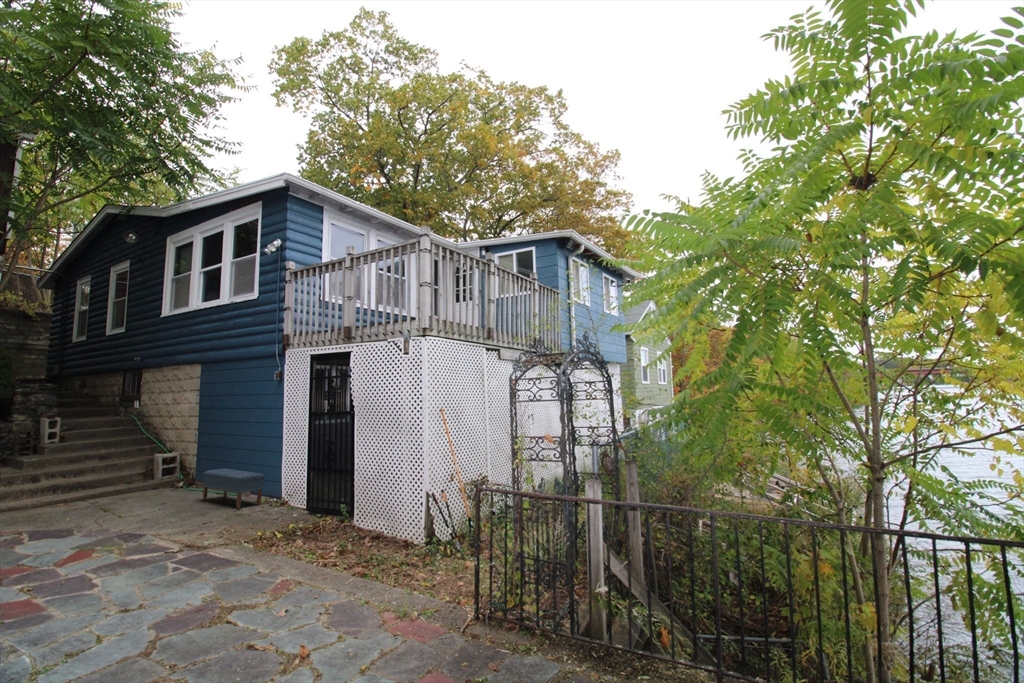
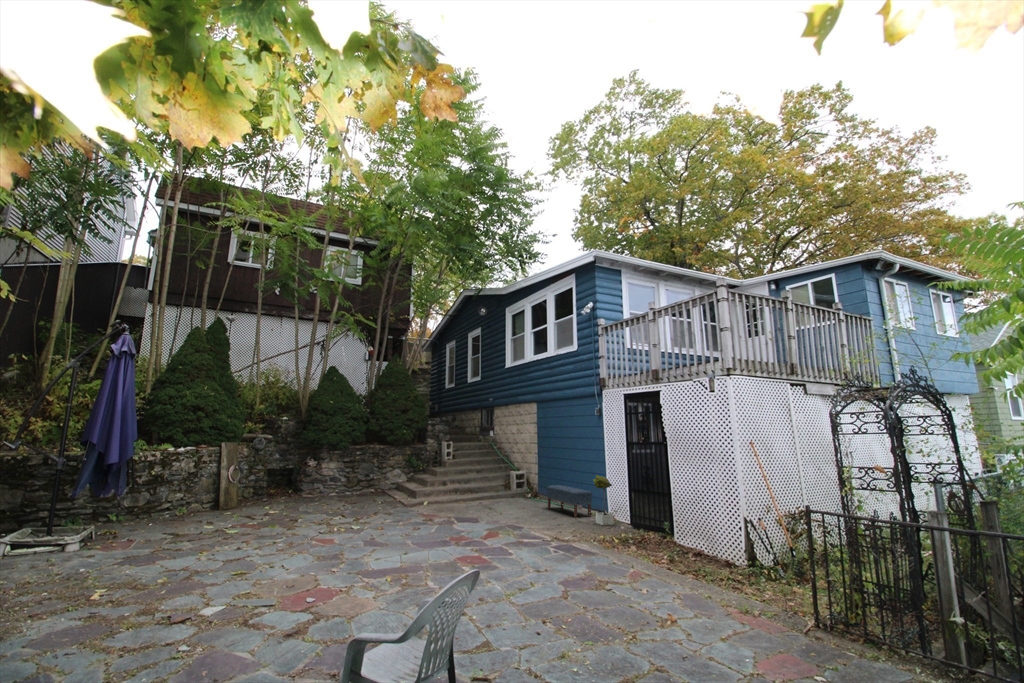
potted tree: none [263,454,289,515] -> present [594,475,614,525]

